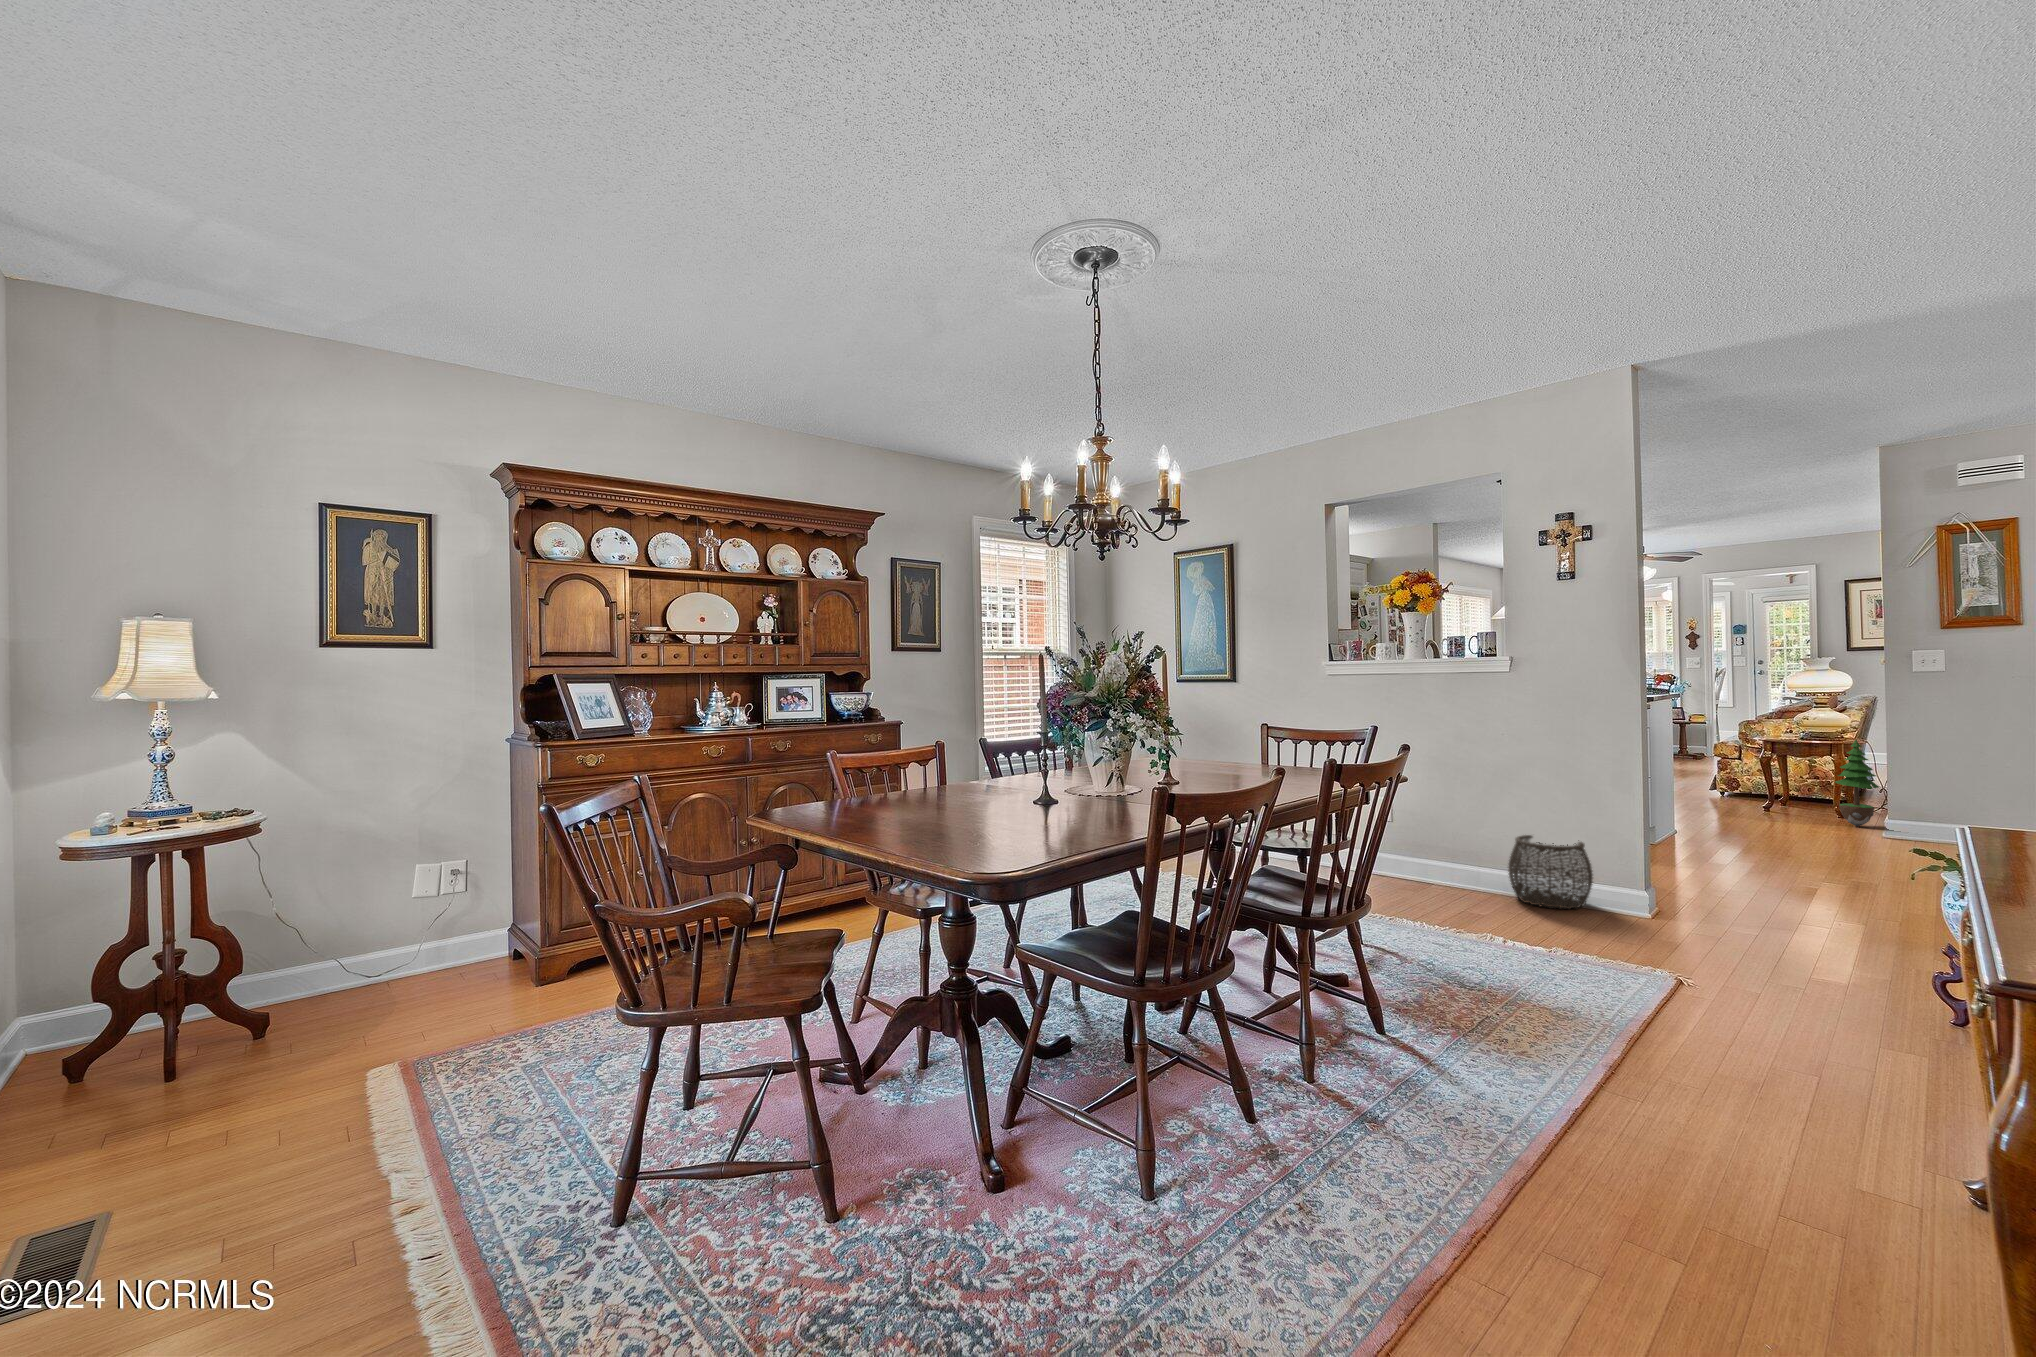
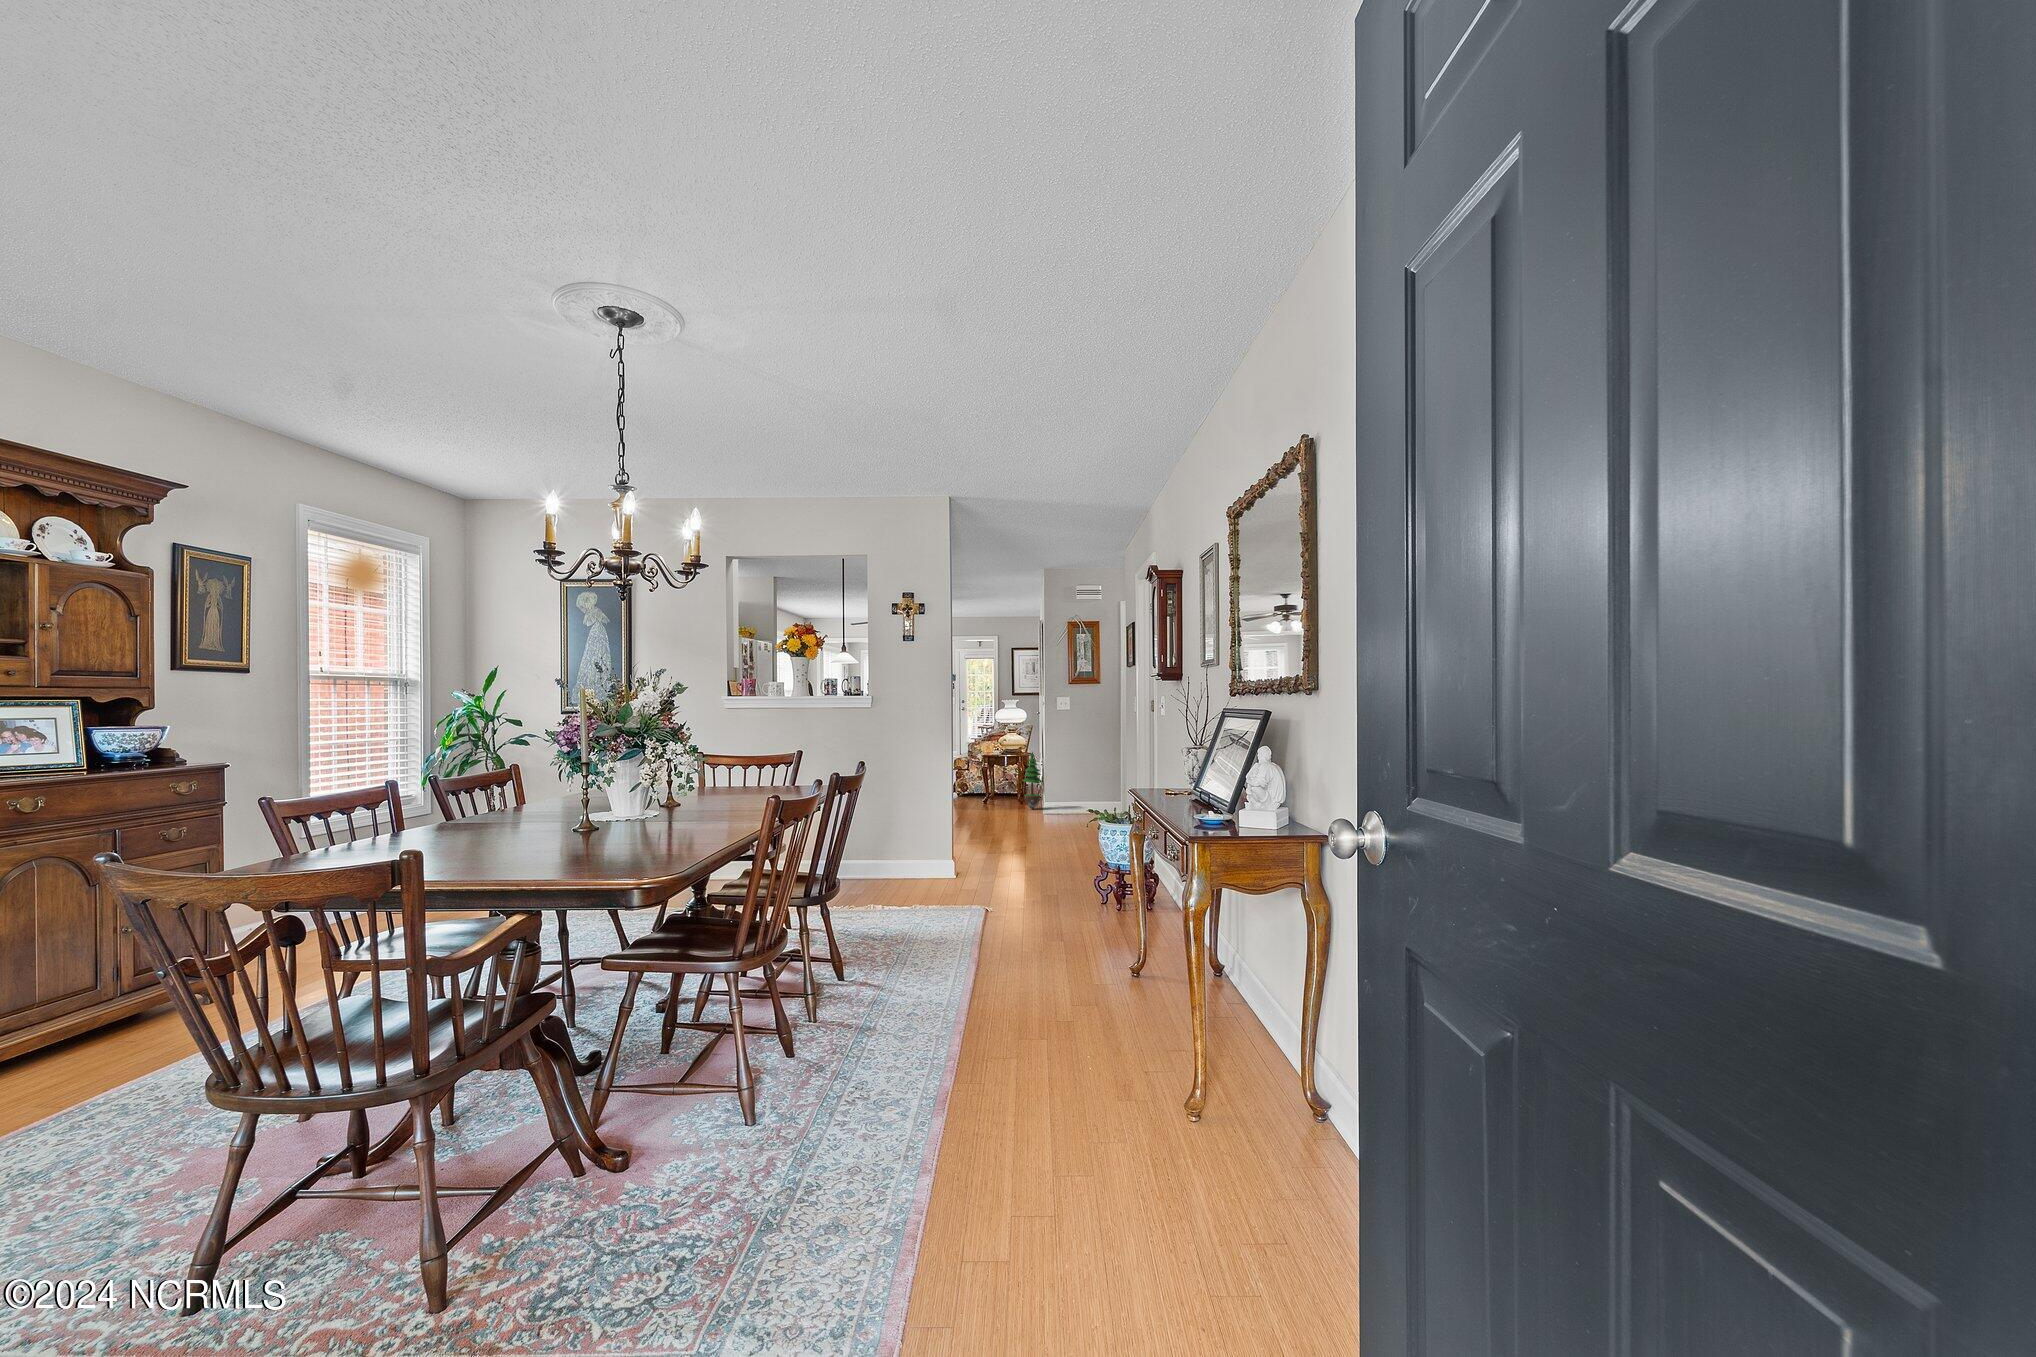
woven basket: present [1508,835,1593,909] -> none [868,830,923,884]

